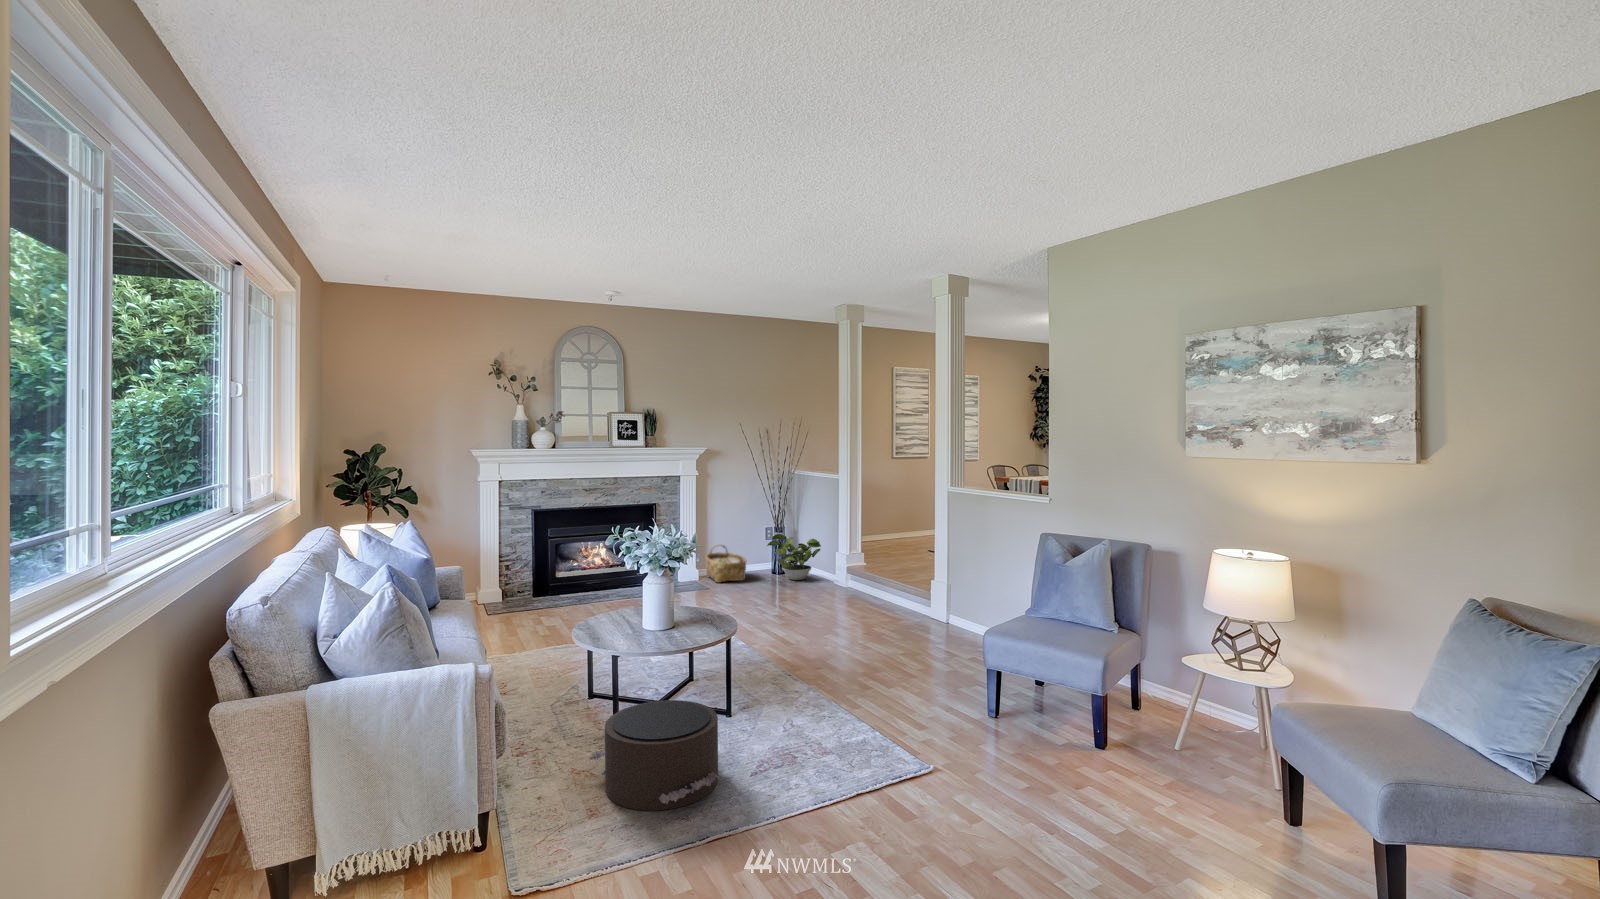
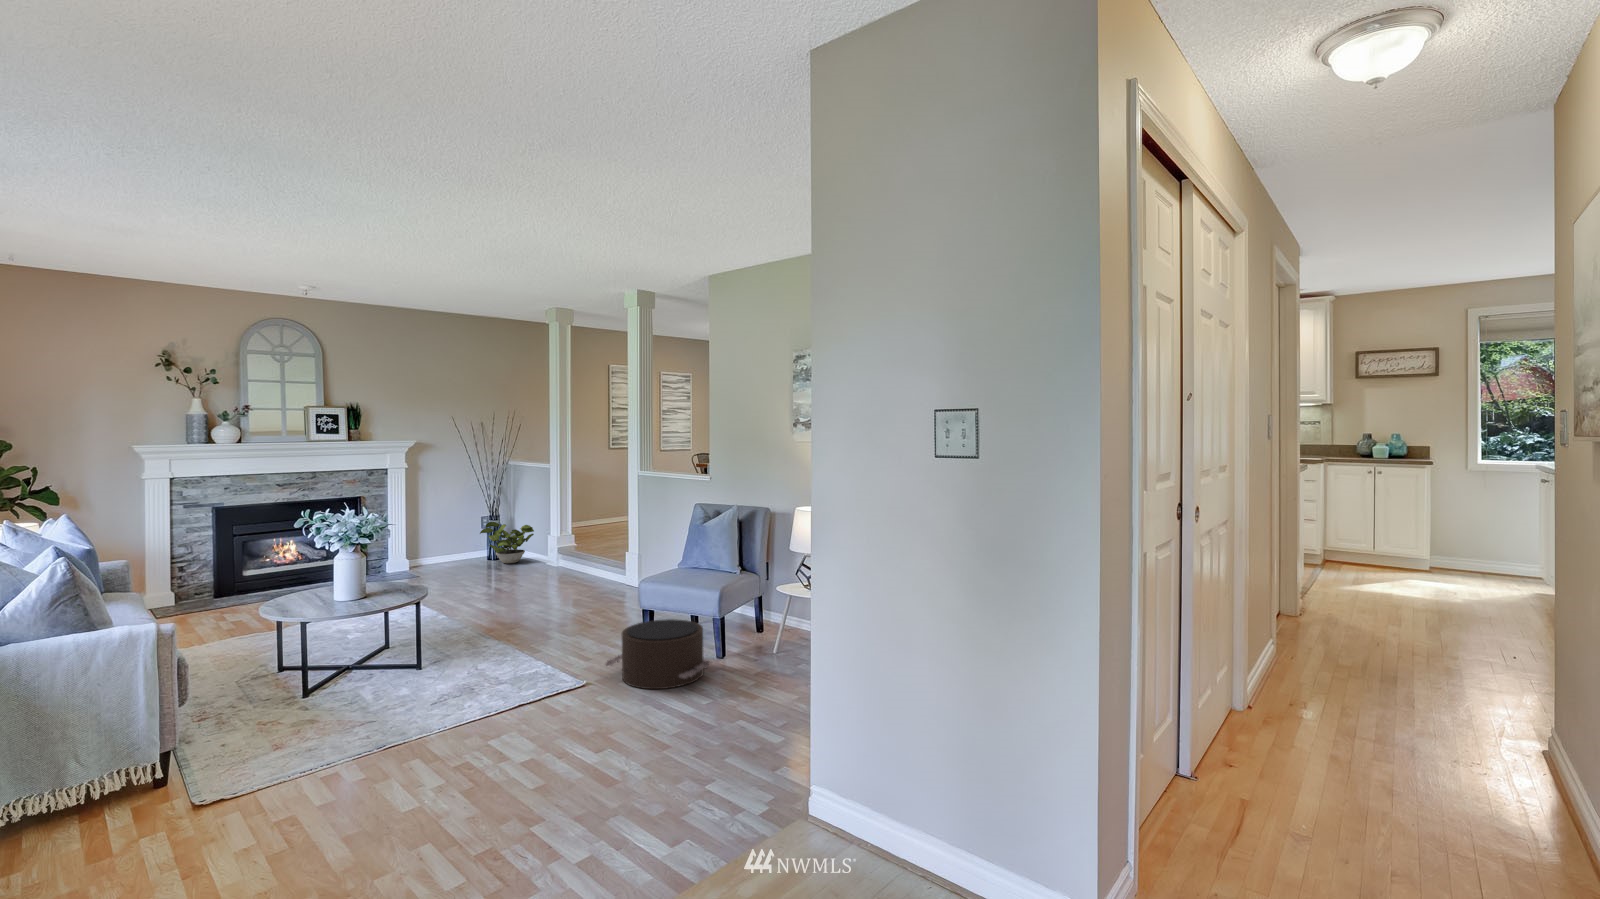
woven basket: present [705,545,746,582] -> none [416,535,459,571]
pouf: present [588,700,721,811] -> present [605,619,710,689]

